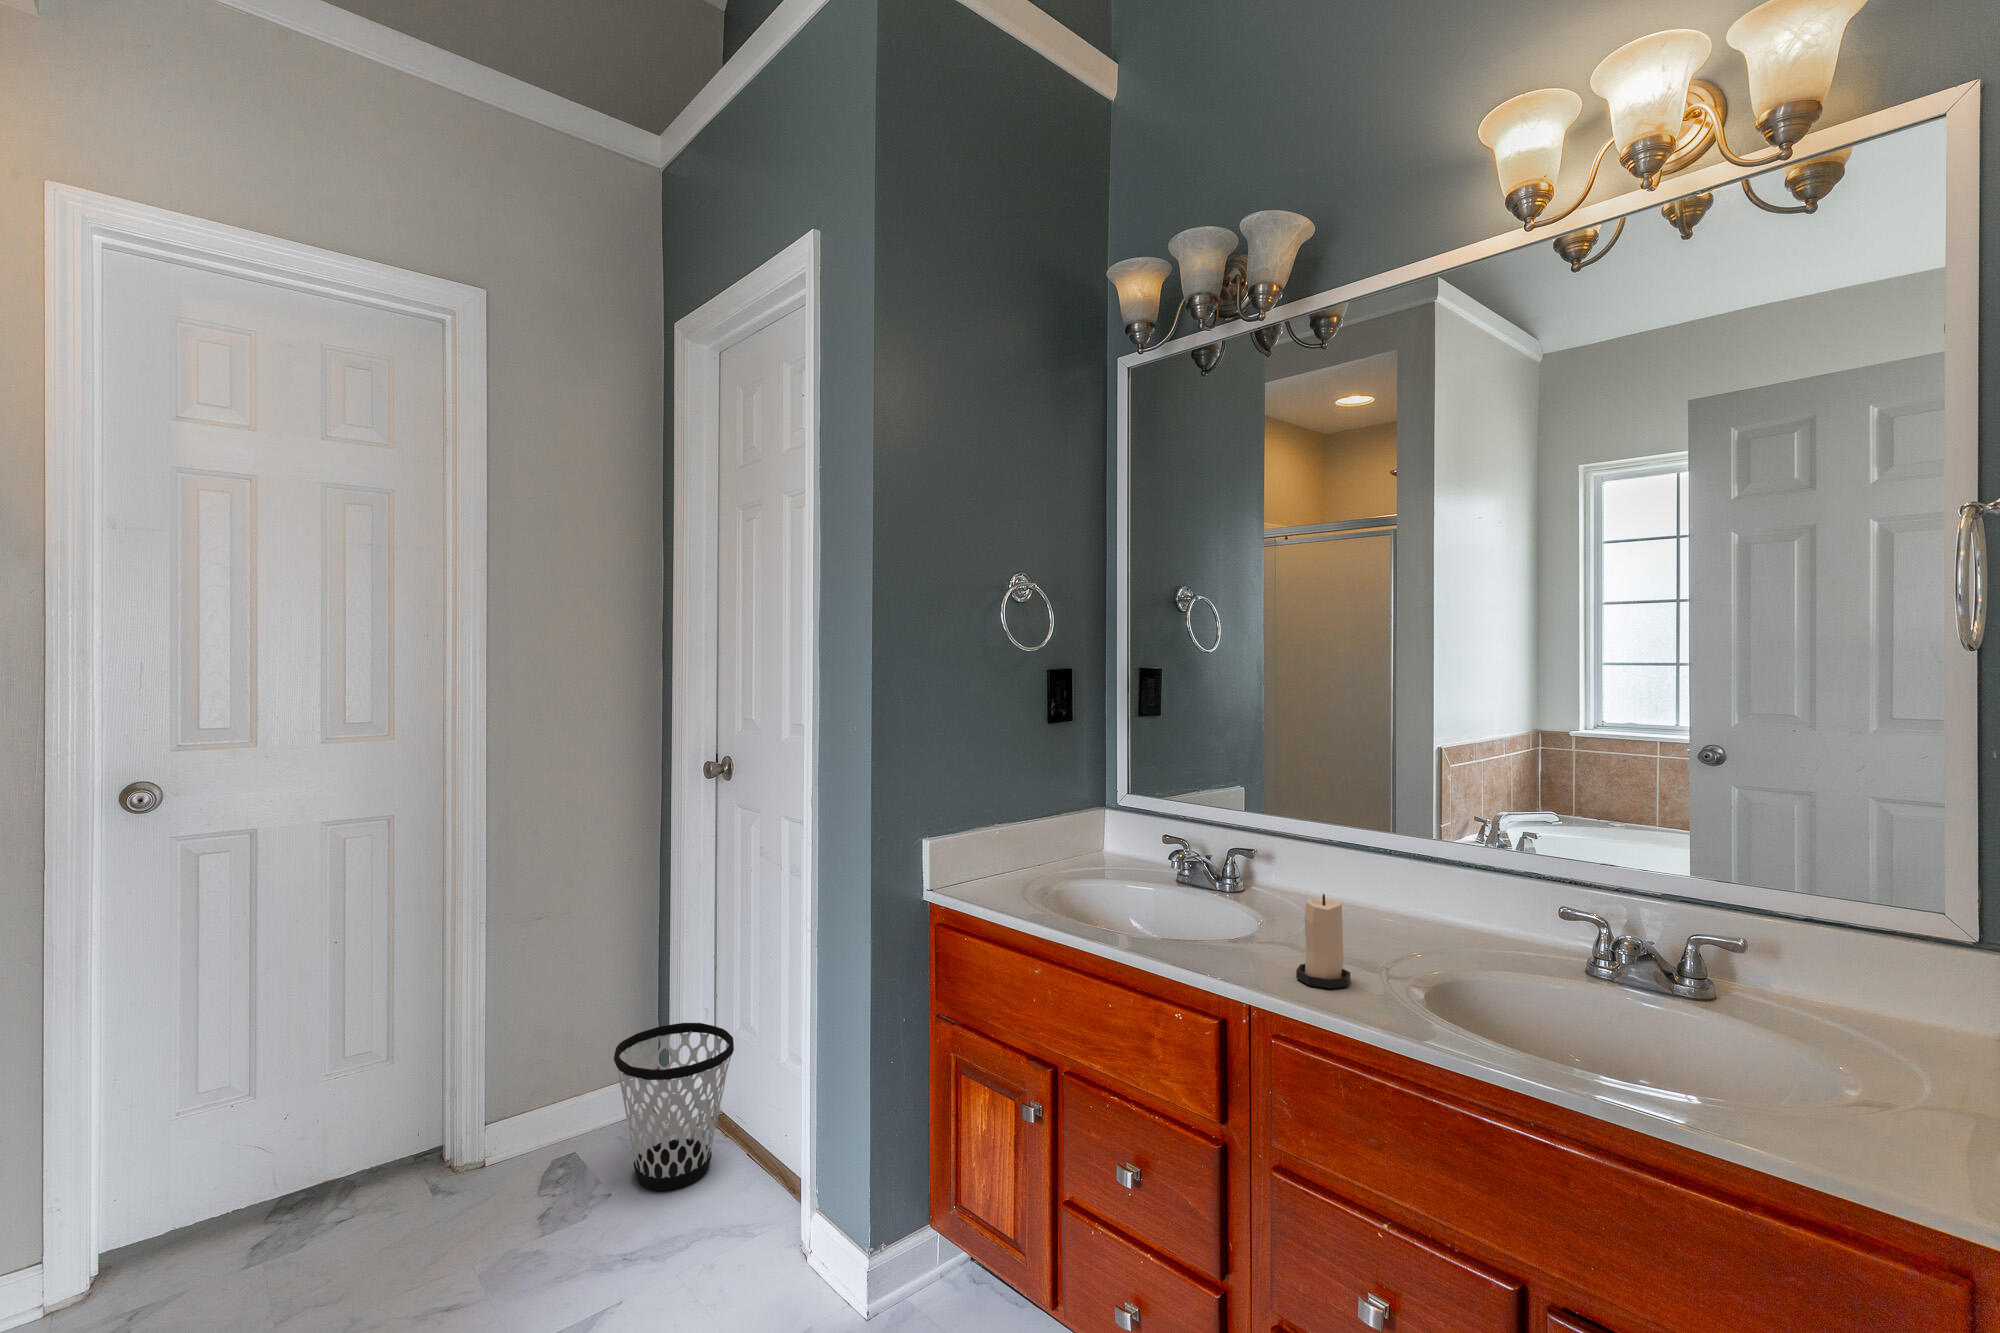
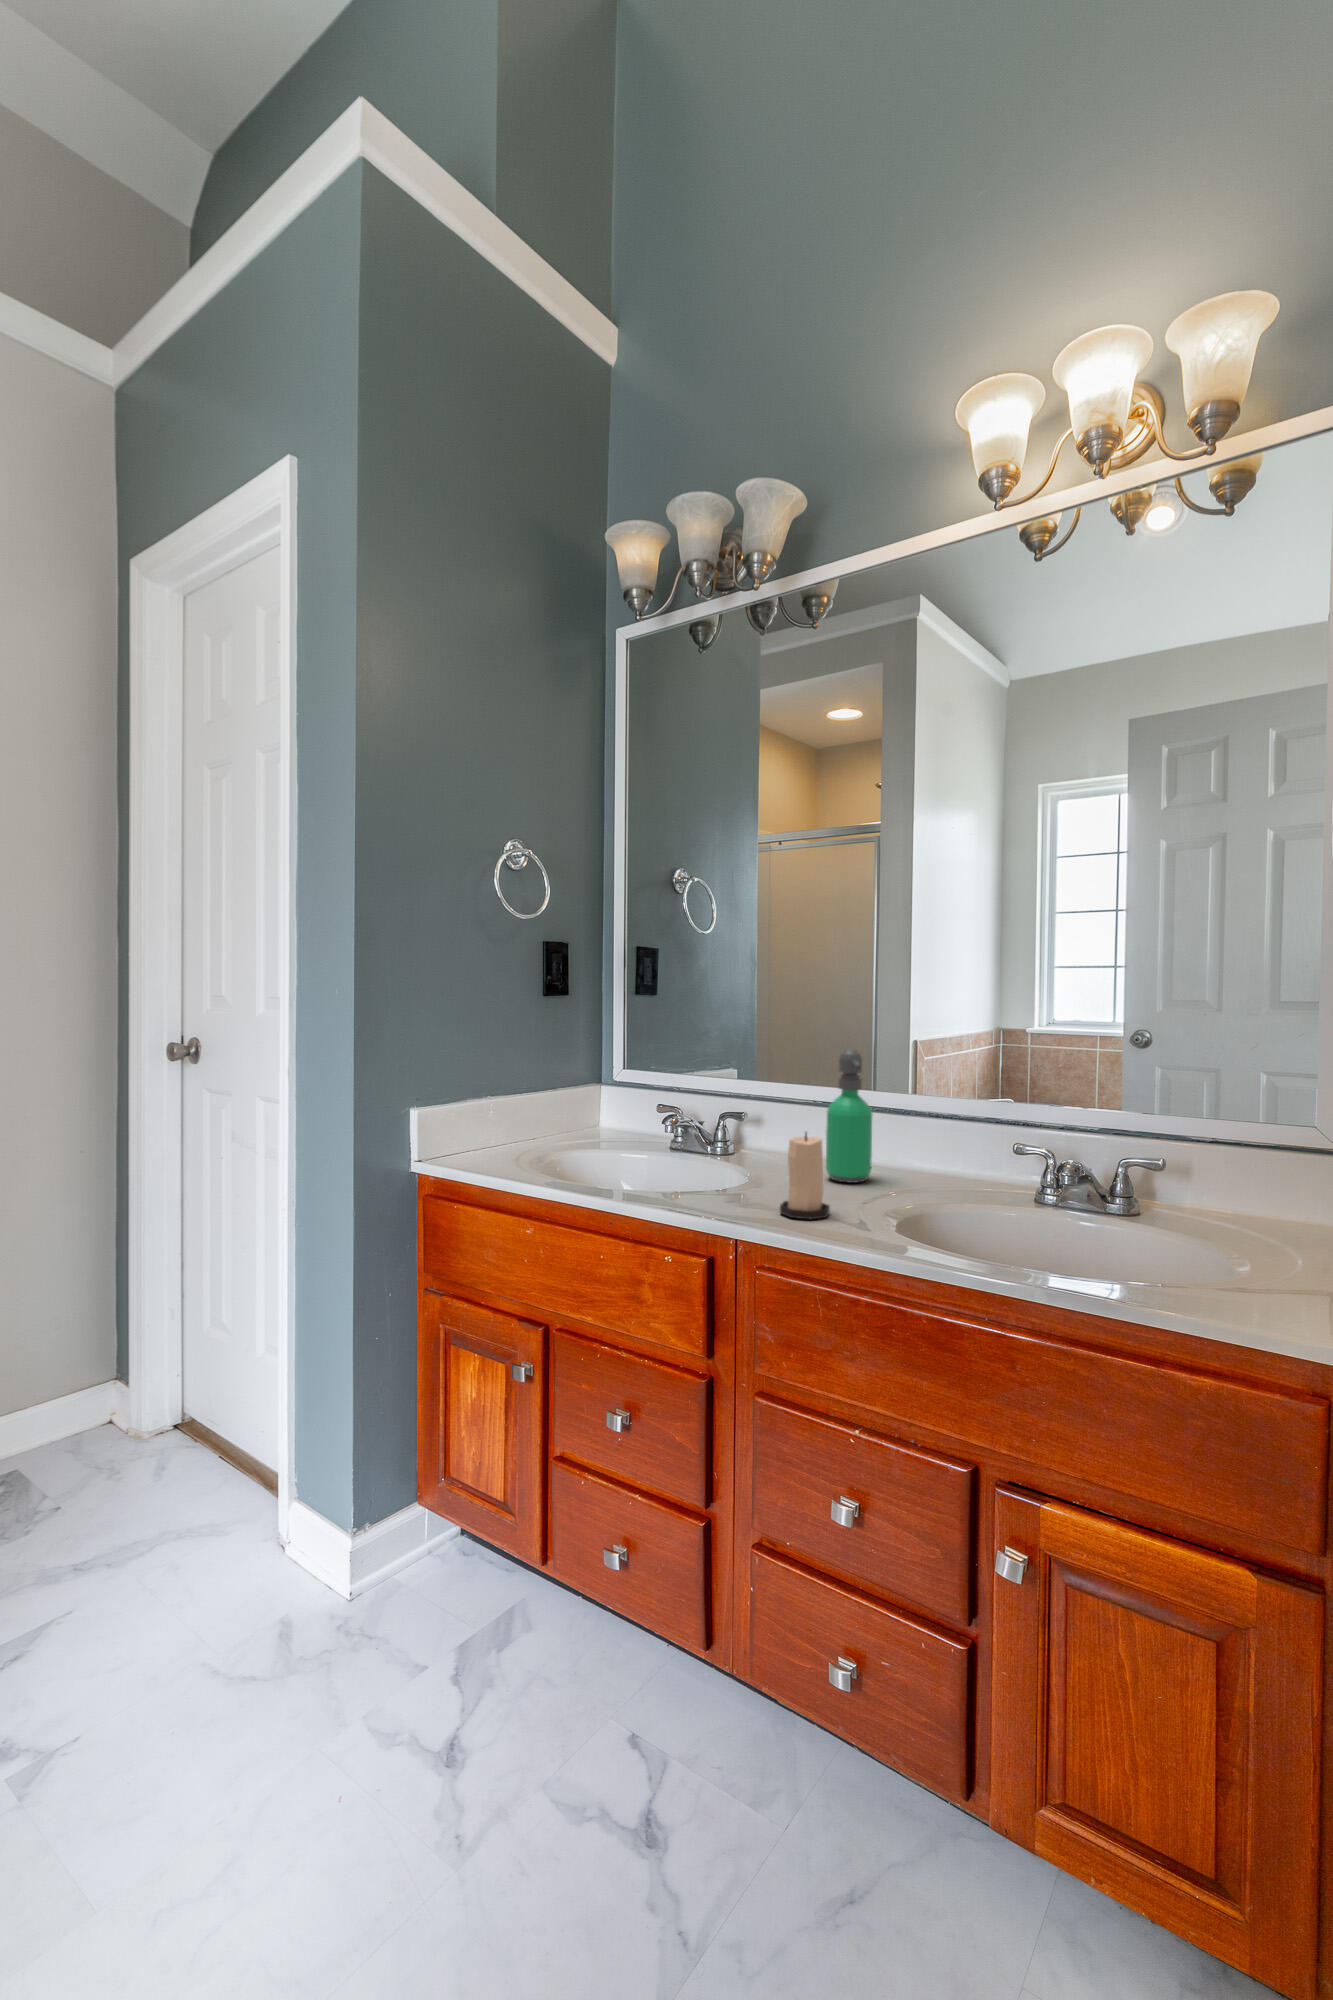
soap dispenser: none [1344,799,1395,940] -> present [826,1049,872,1183]
wastebasket: present [614,1023,734,1190] -> none [60,1321,203,1500]

